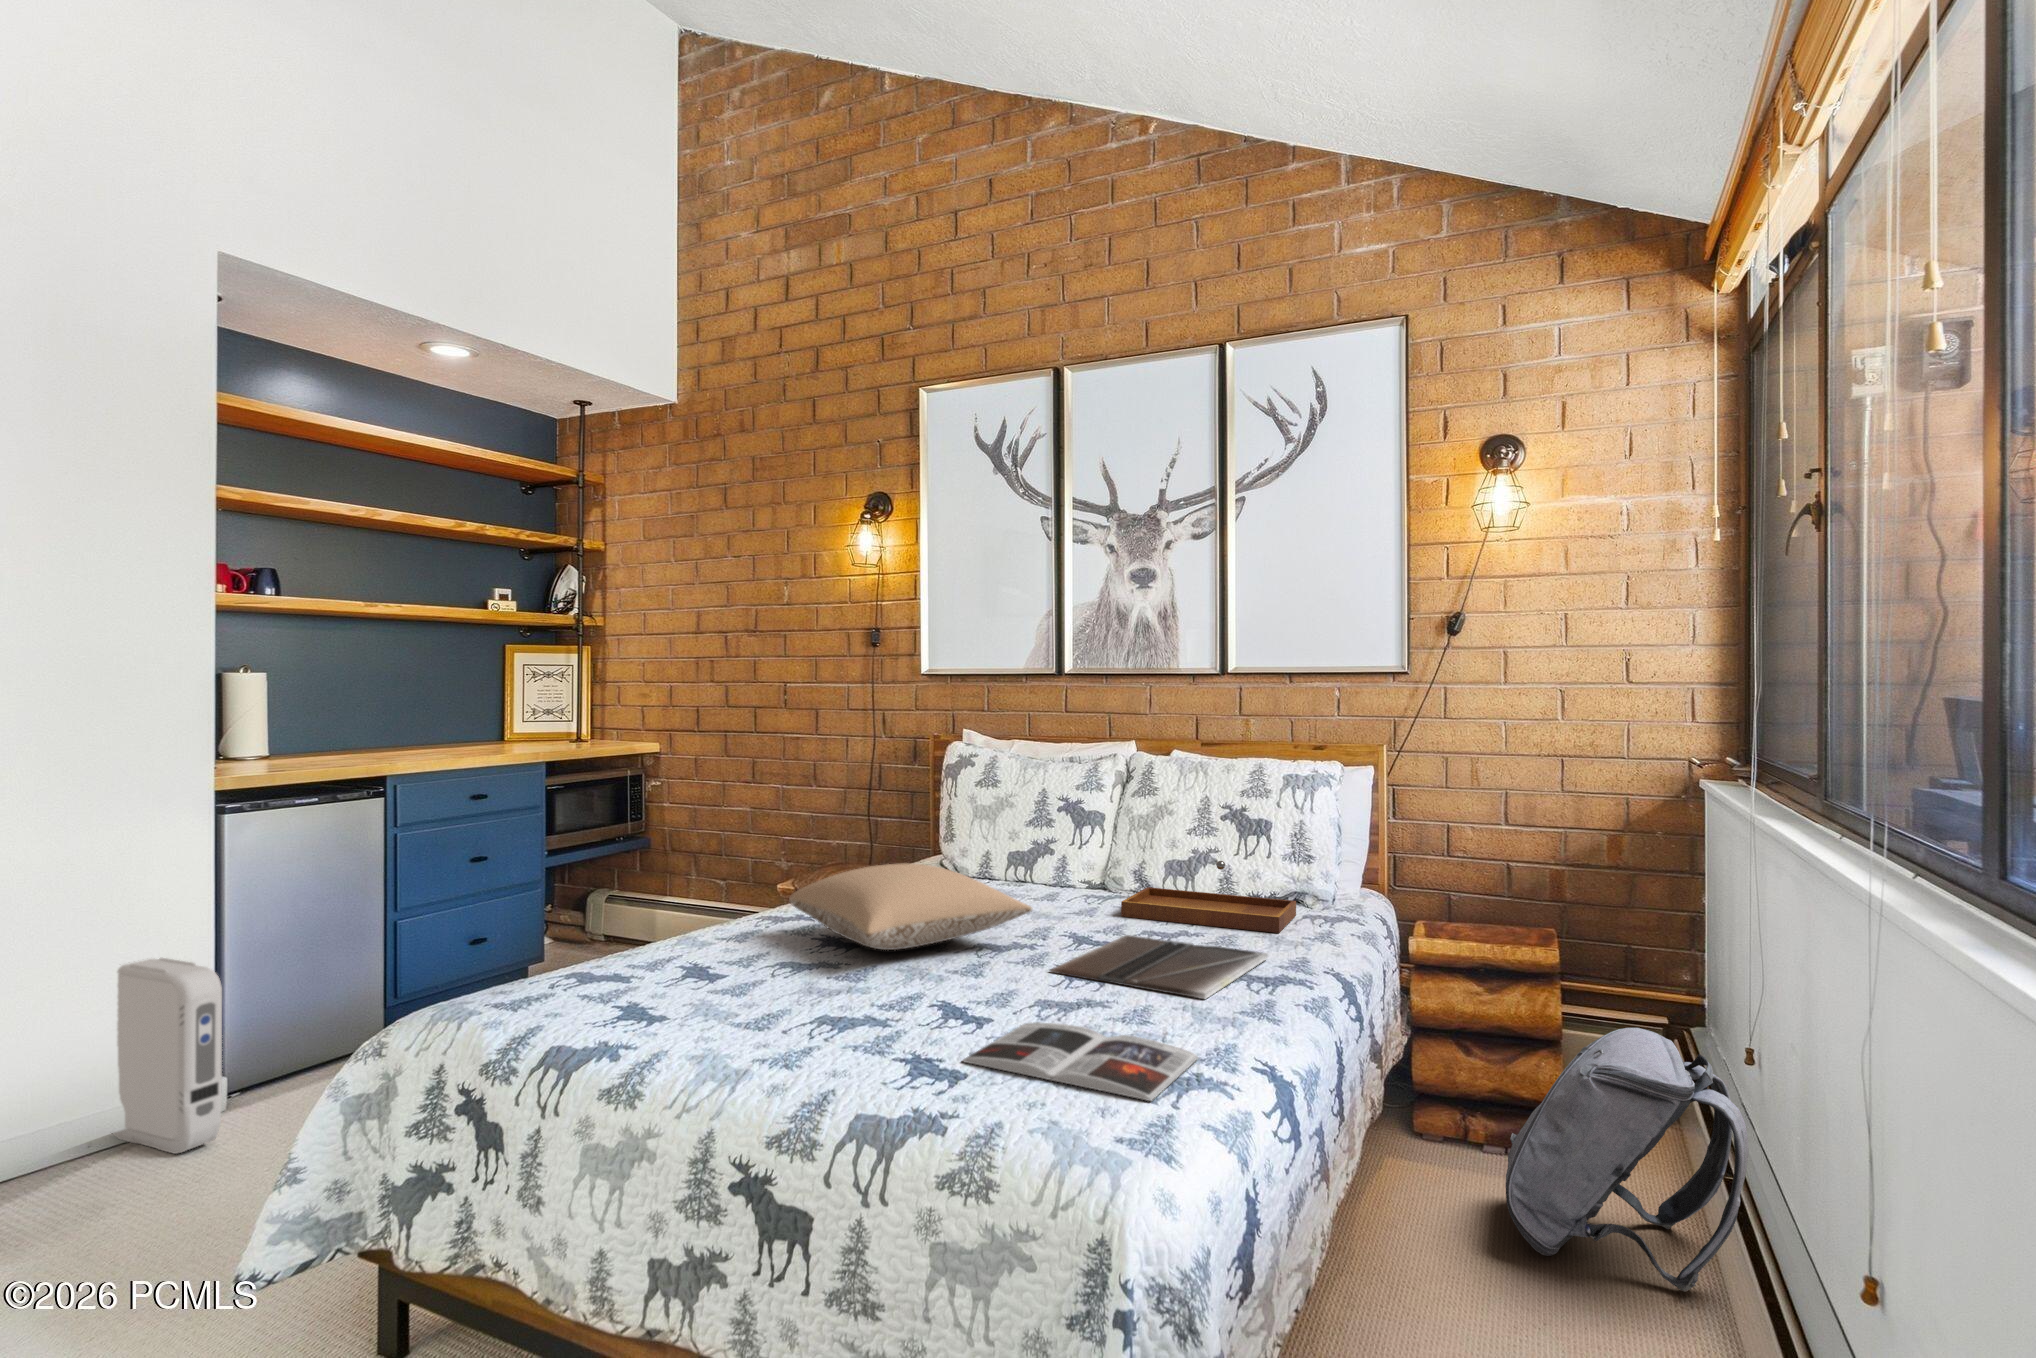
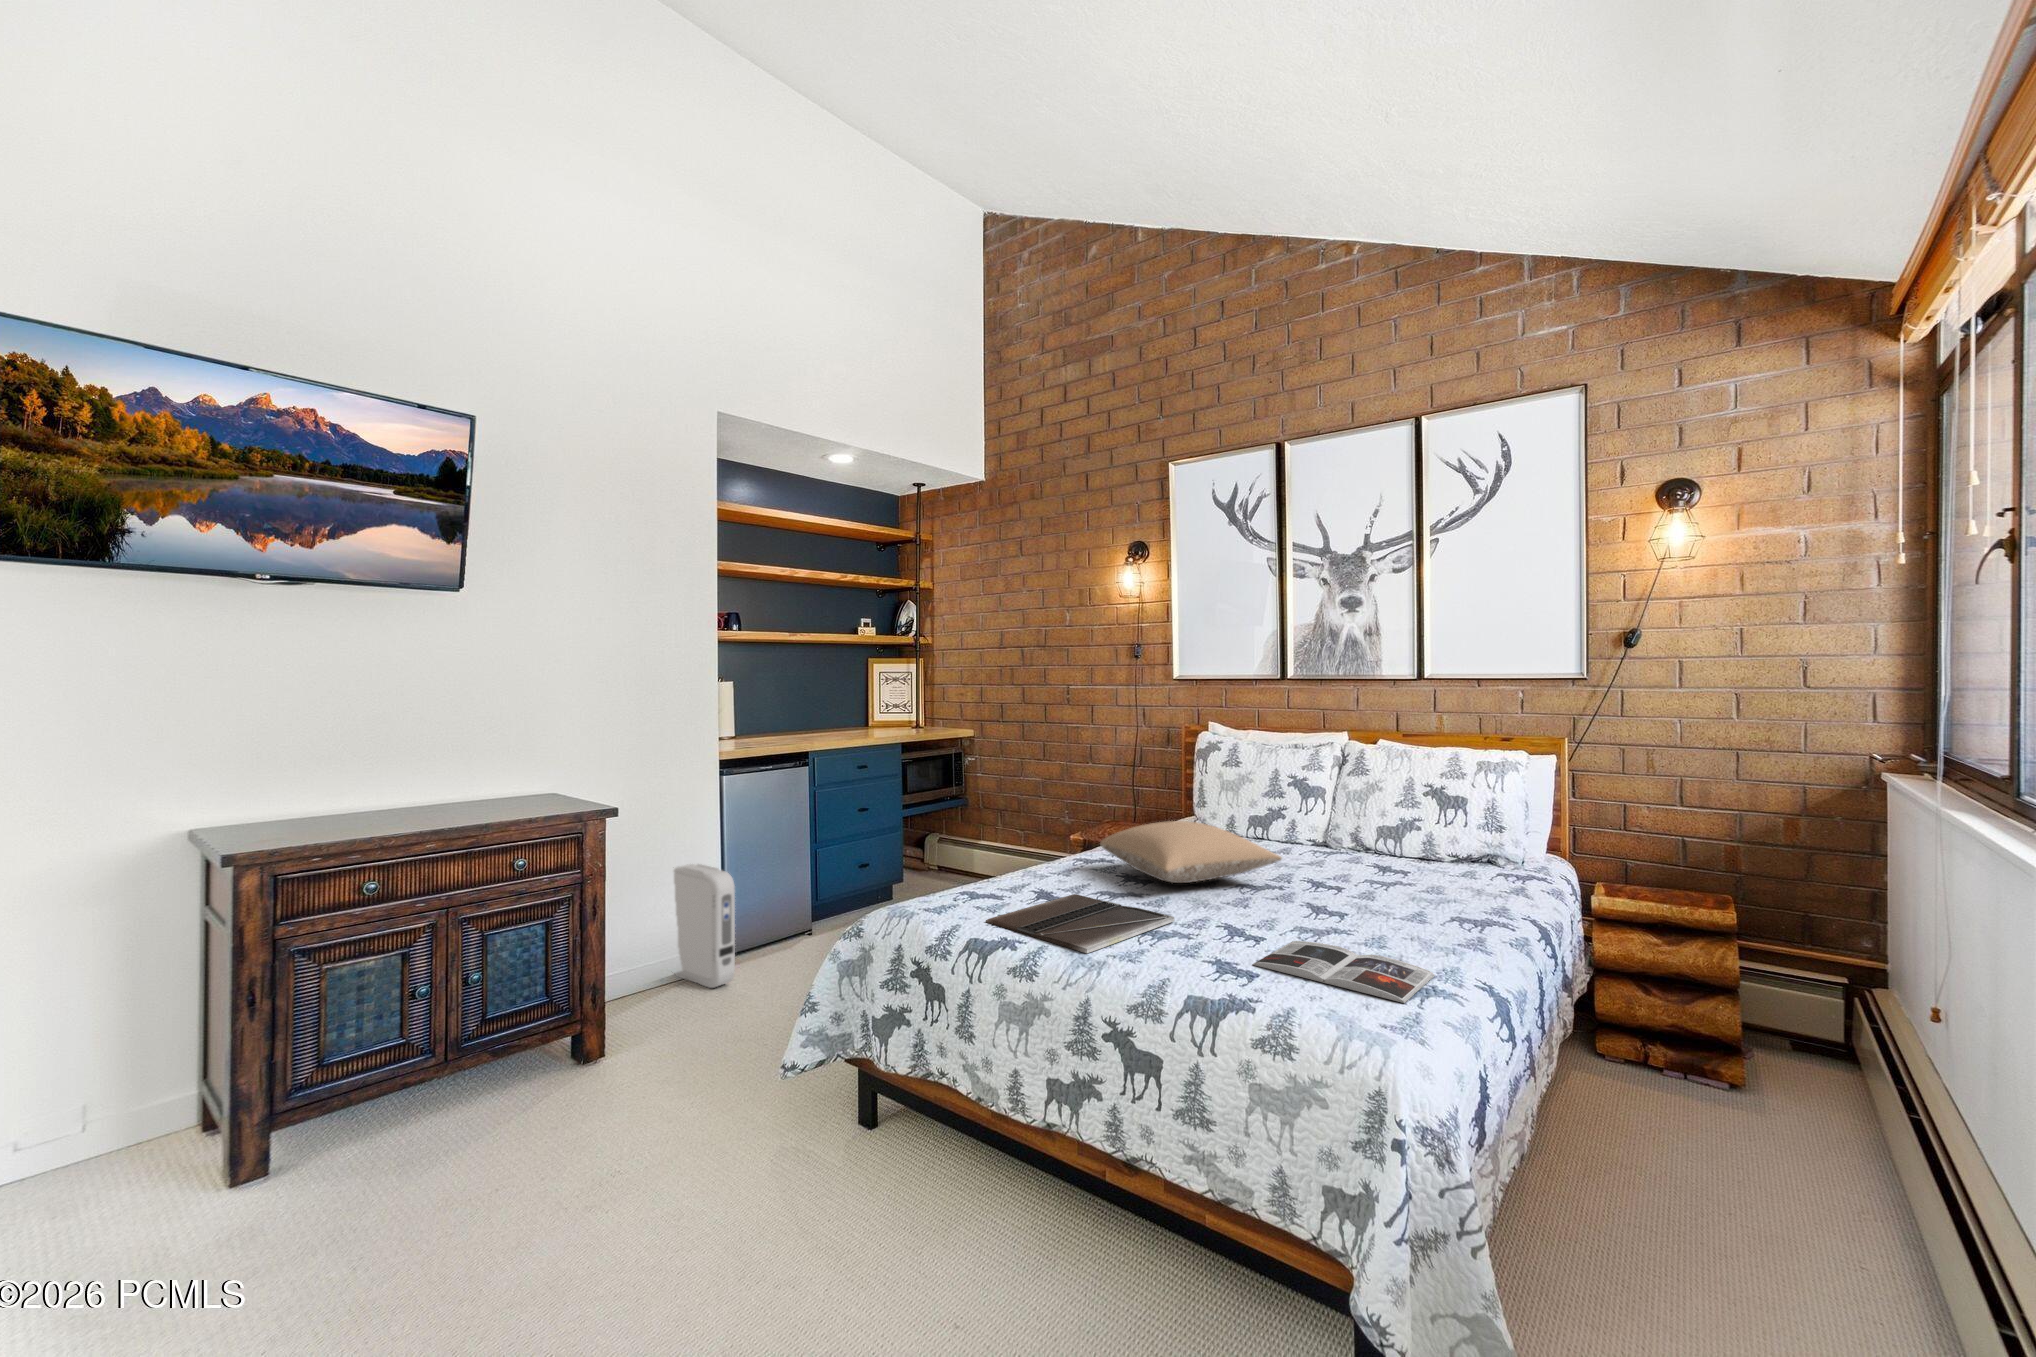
tray: present [1121,861,1296,933] -> none [1346,827,1492,886]
laptop: present [1050,935,1268,999] -> present [986,894,1174,954]
backpack: present [1505,1028,1749,1292] -> none [1691,981,1934,1204]

